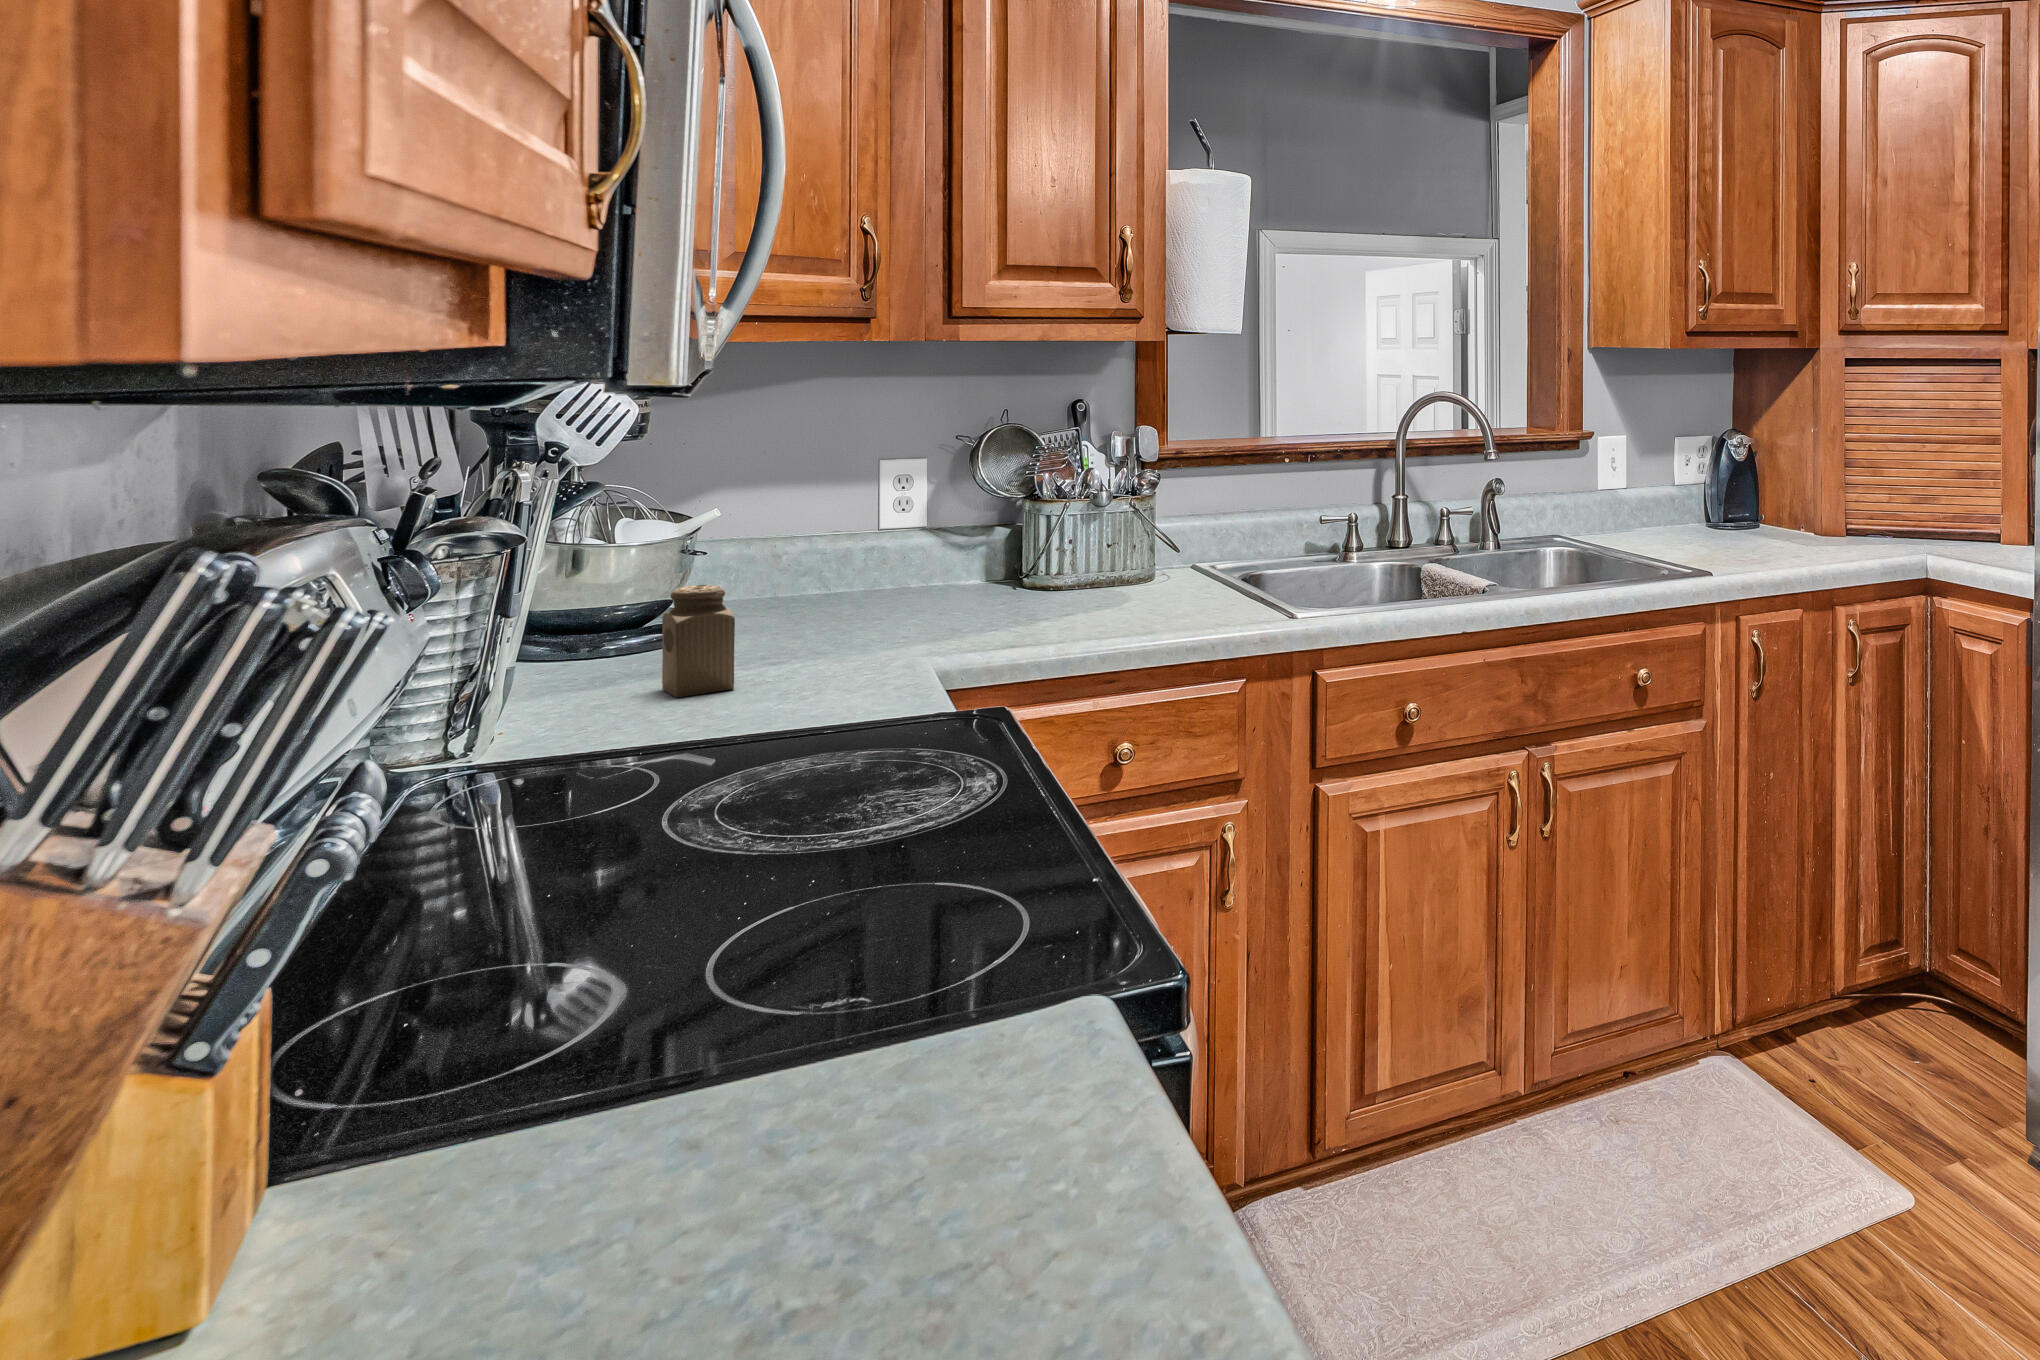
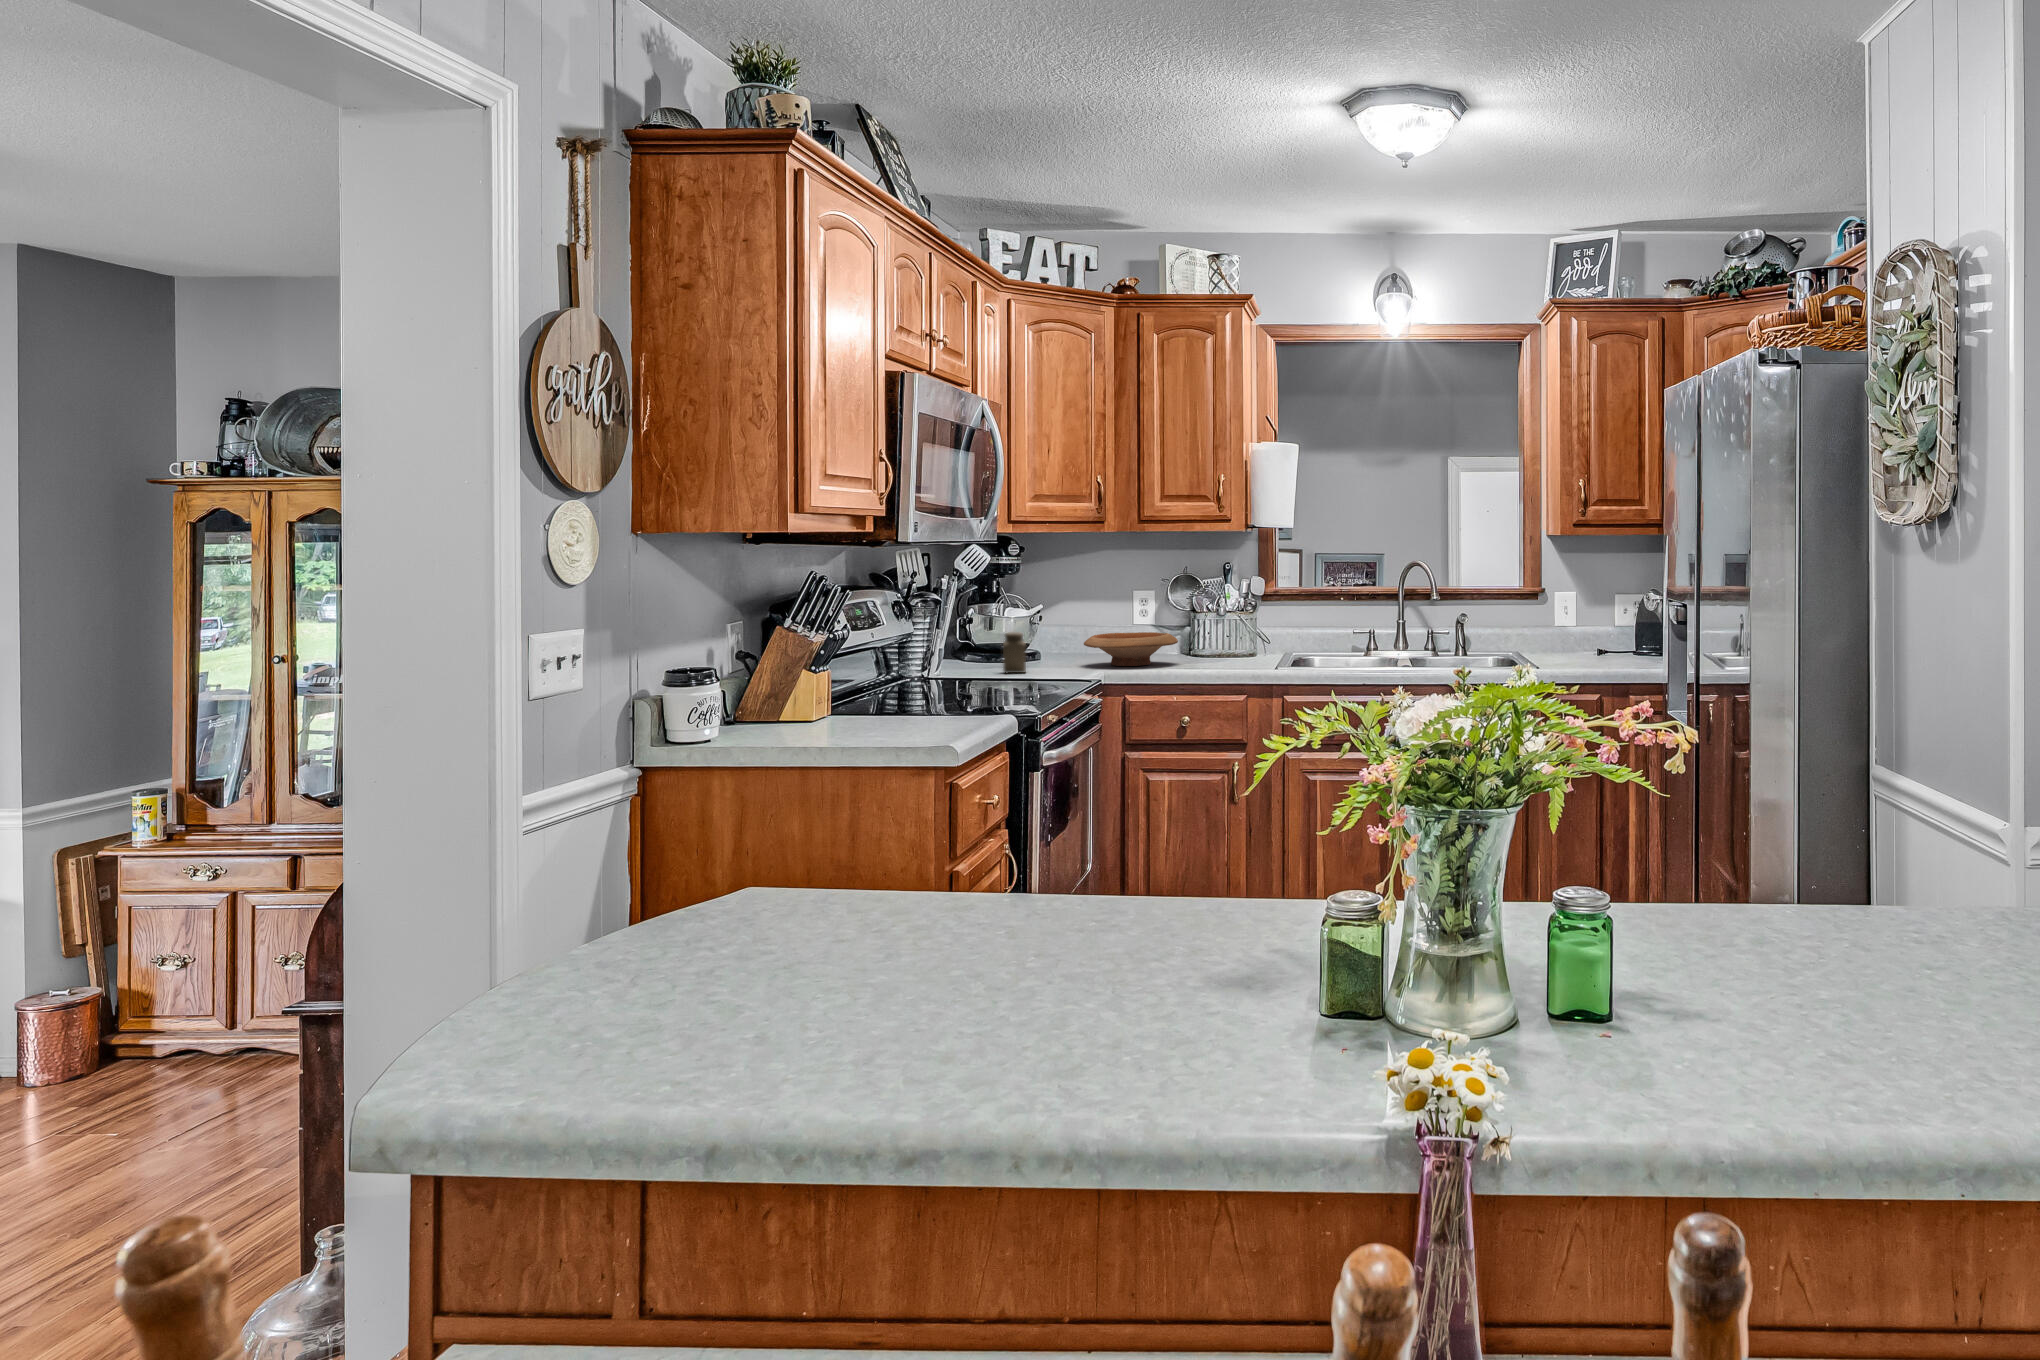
wooden bowl: none [841,552,1060,637] -> present [1084,632,1178,666]

